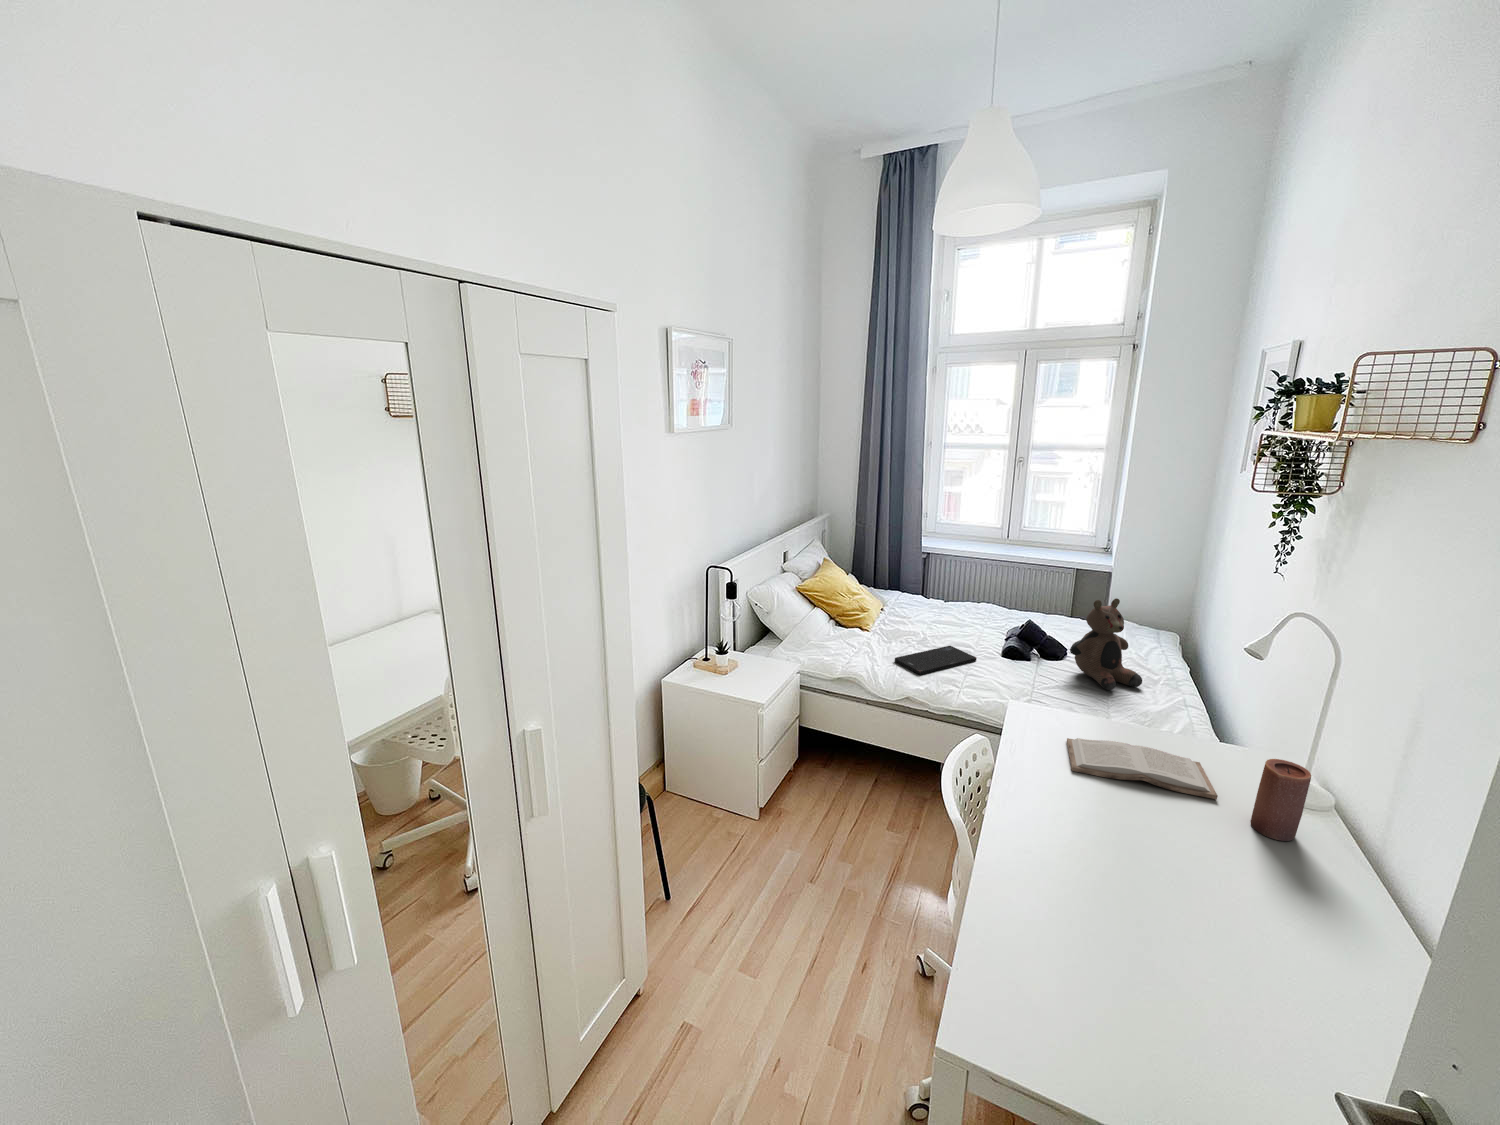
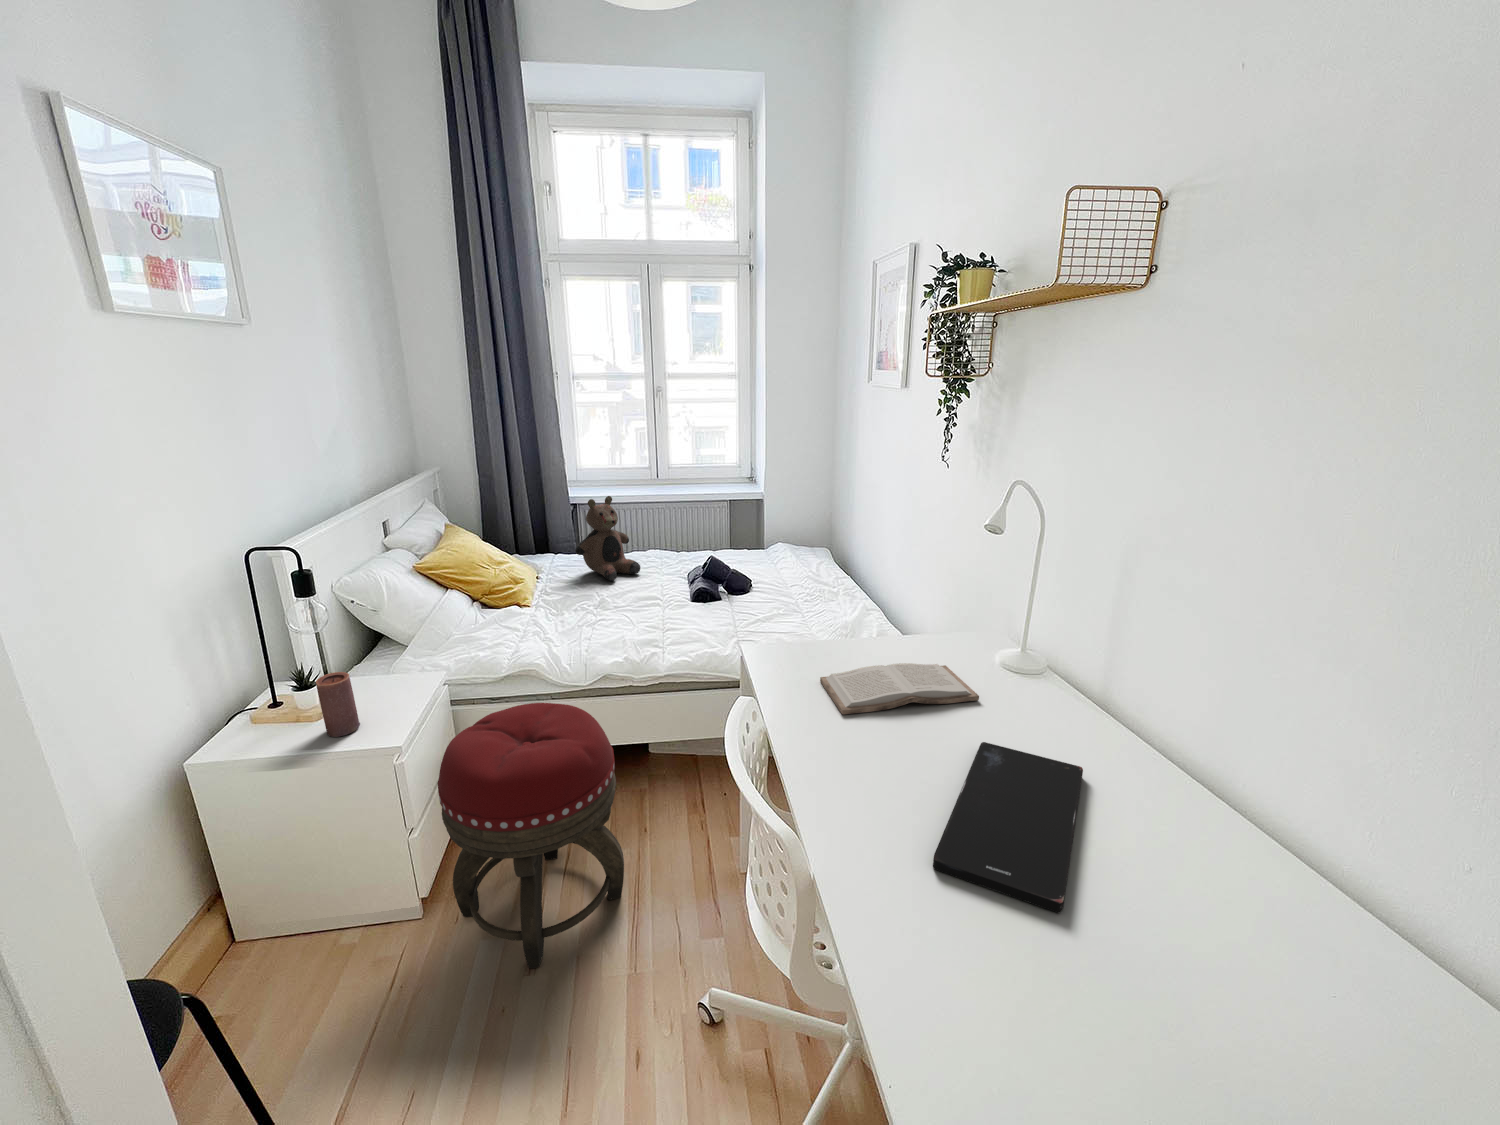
teddy bear: present [1070,598,1142,690] -> present [575,496,640,581]
smartphone: present [895,646,977,674] -> present [933,742,1083,913]
footstool: none [779,700,901,885] -> present [438,703,624,968]
candle: present [1251,759,1311,841] -> present [316,672,360,737]

